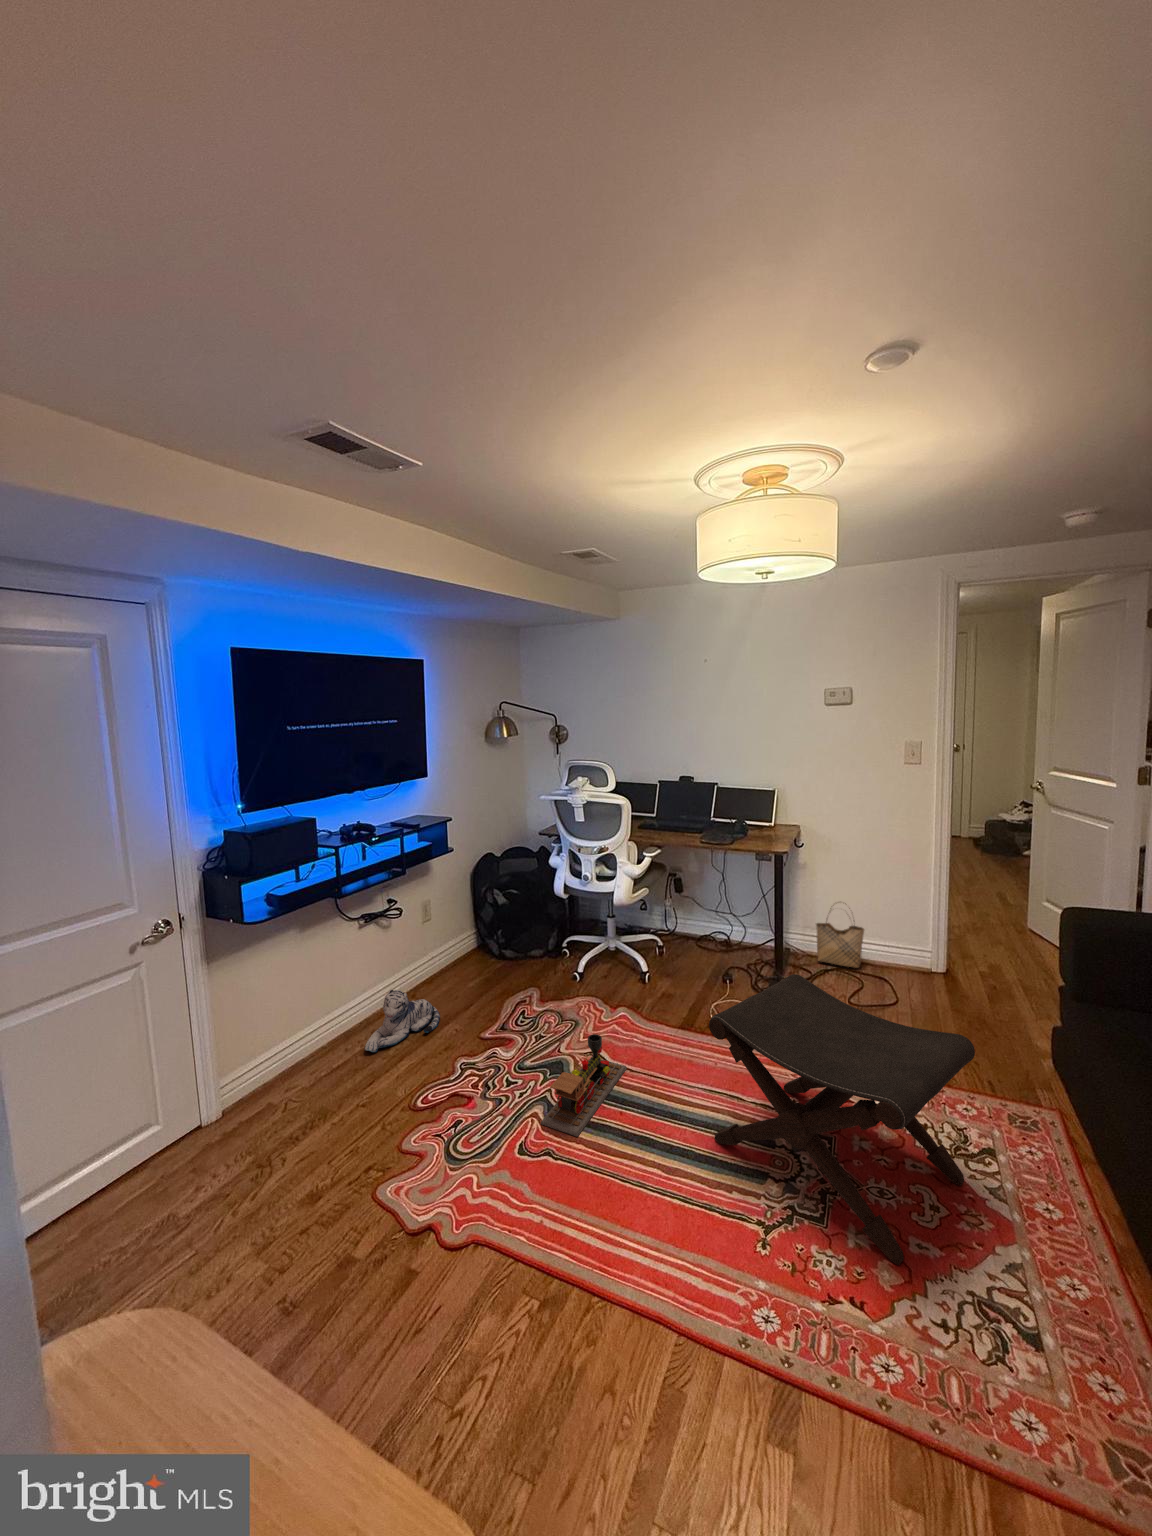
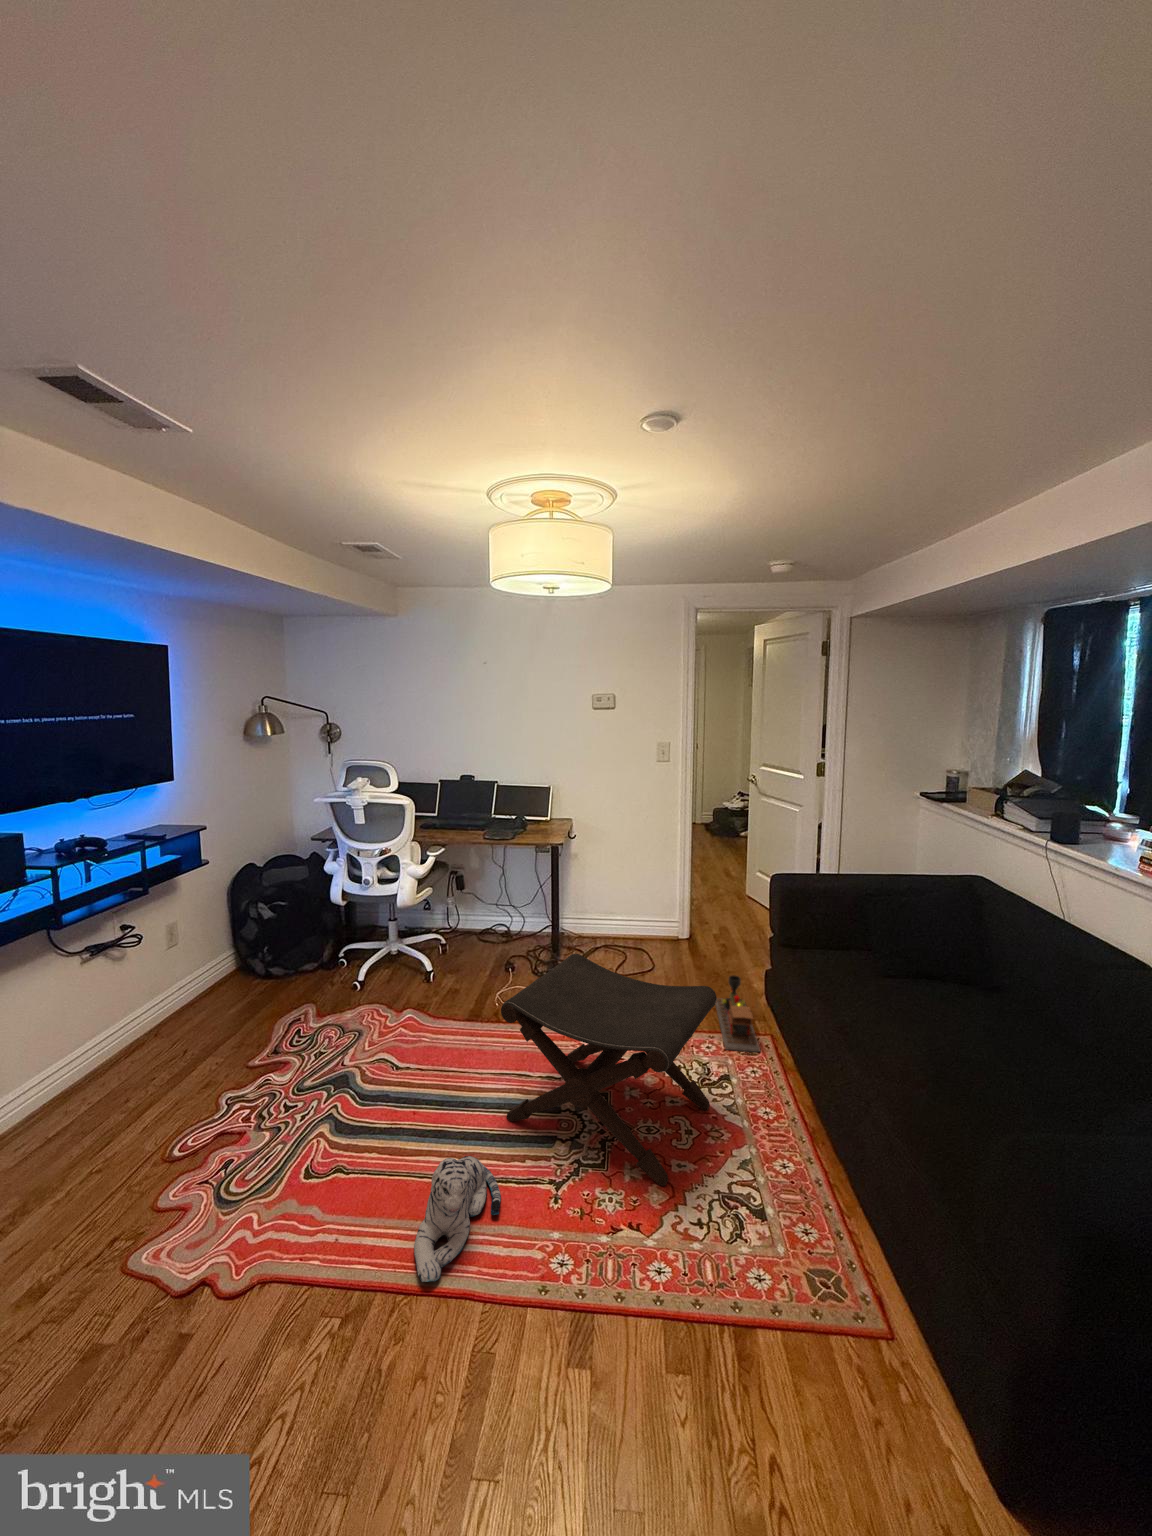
woven basket: present [816,908,864,968] -> none [587,885,627,943]
plush toy: present [365,990,440,1052] -> present [414,1156,501,1282]
toy train: present [541,1034,627,1137] -> present [716,975,760,1052]

